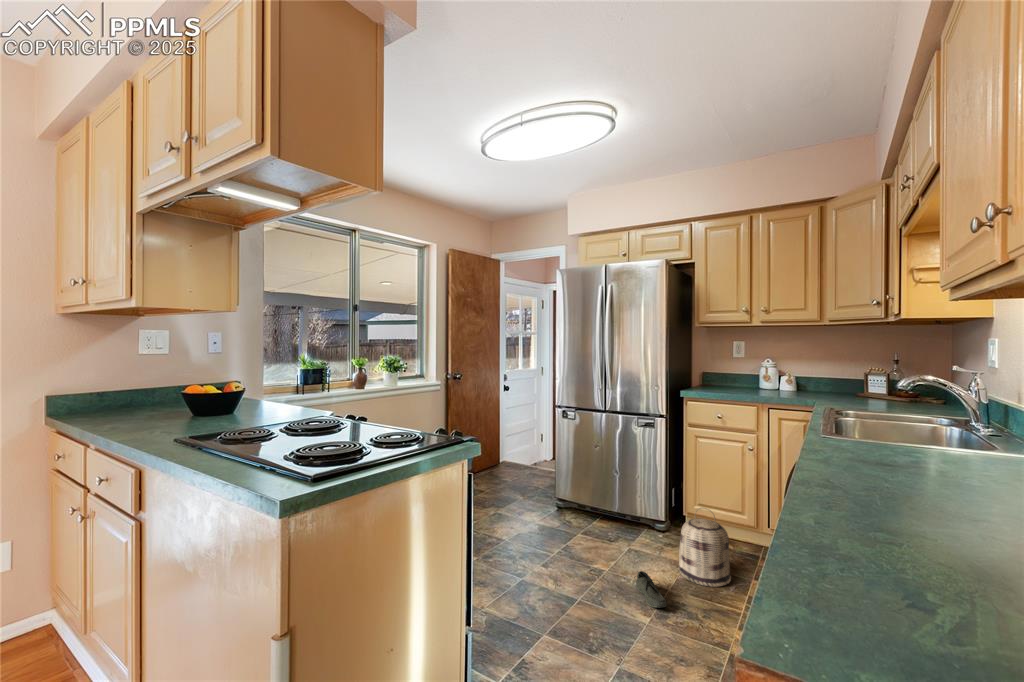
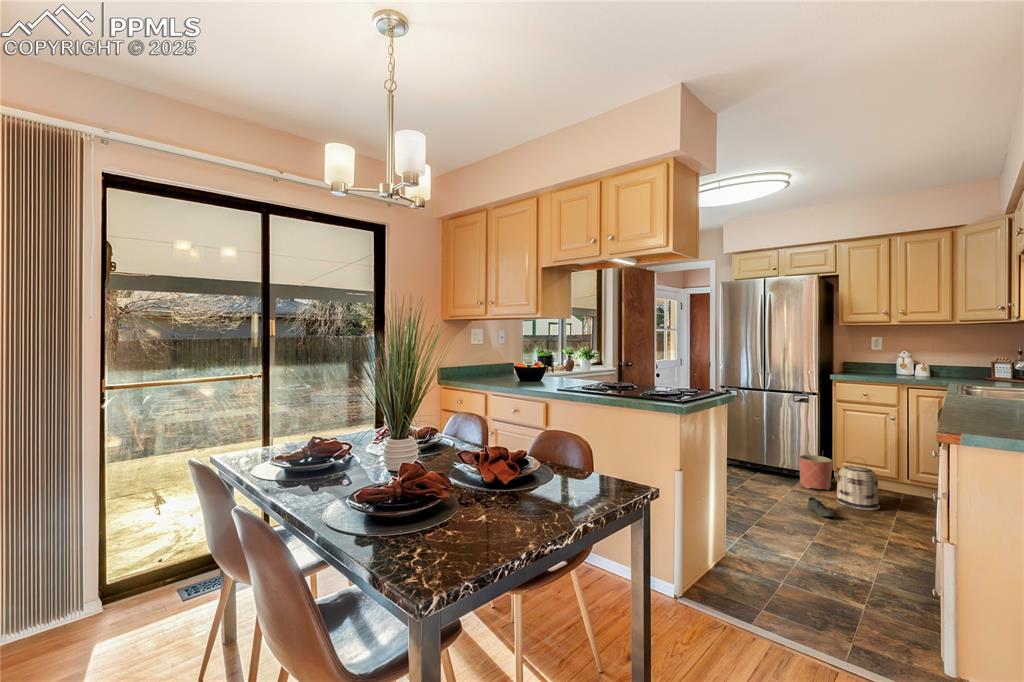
planter: none [640,498,679,548] -> present [799,455,832,490]

